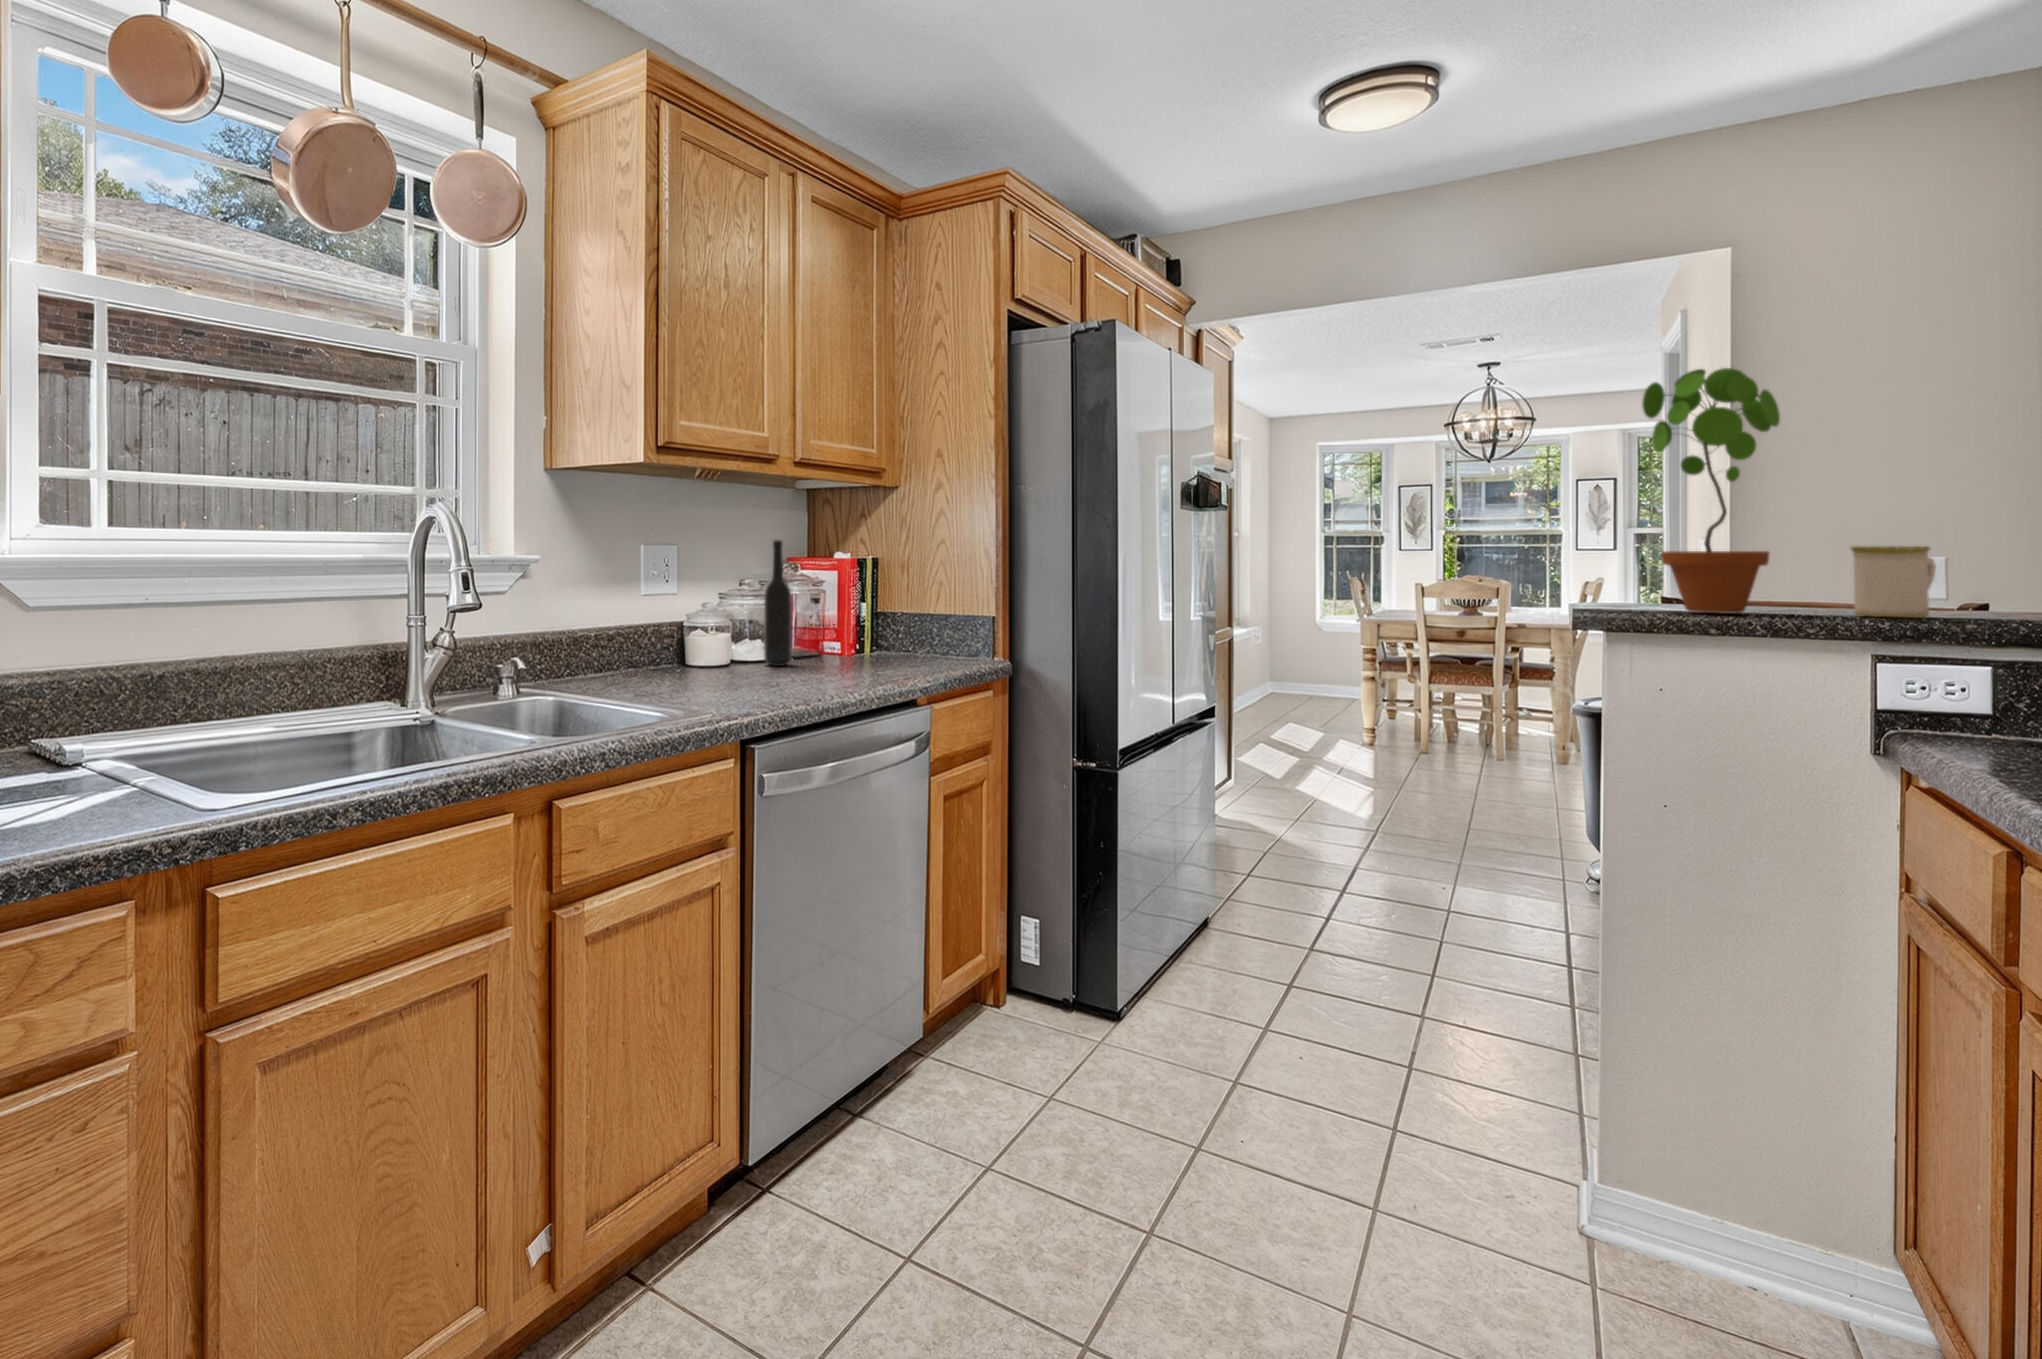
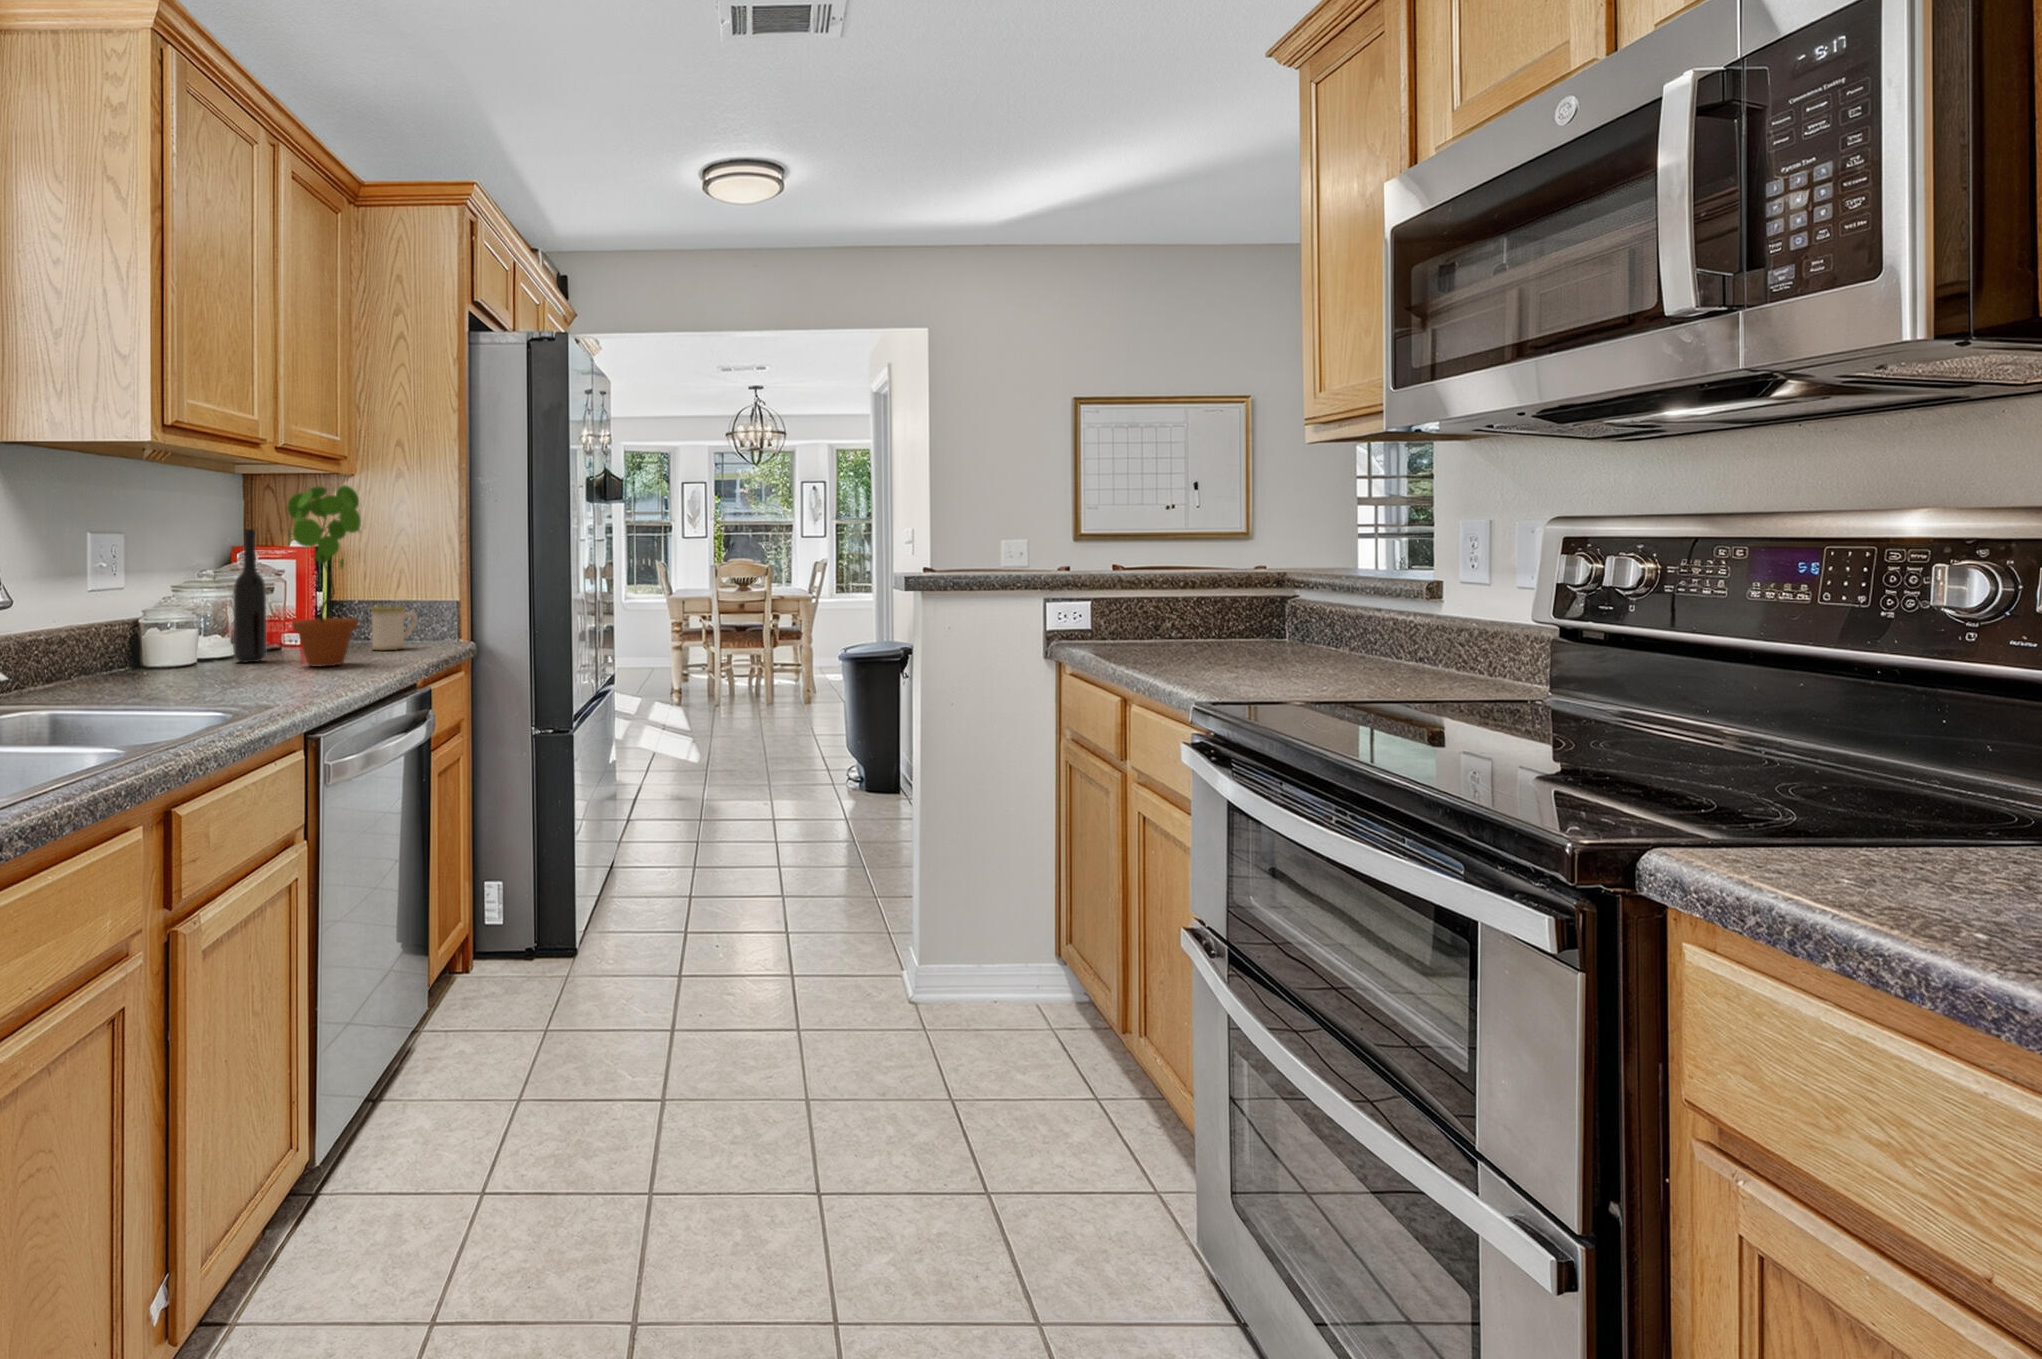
potted plant: present [1642,368,1780,613] -> present [287,485,361,666]
mug: present [1851,546,1936,618] -> present [371,606,417,650]

